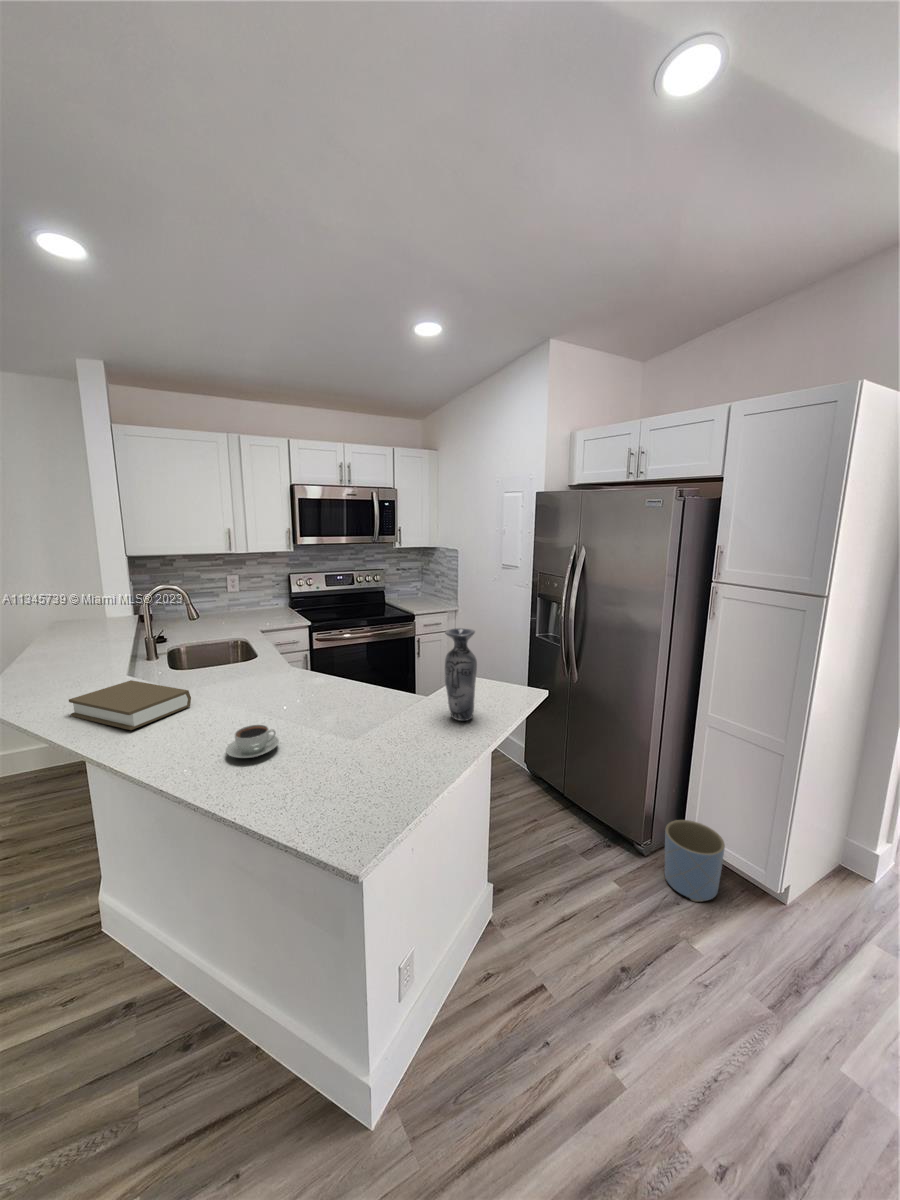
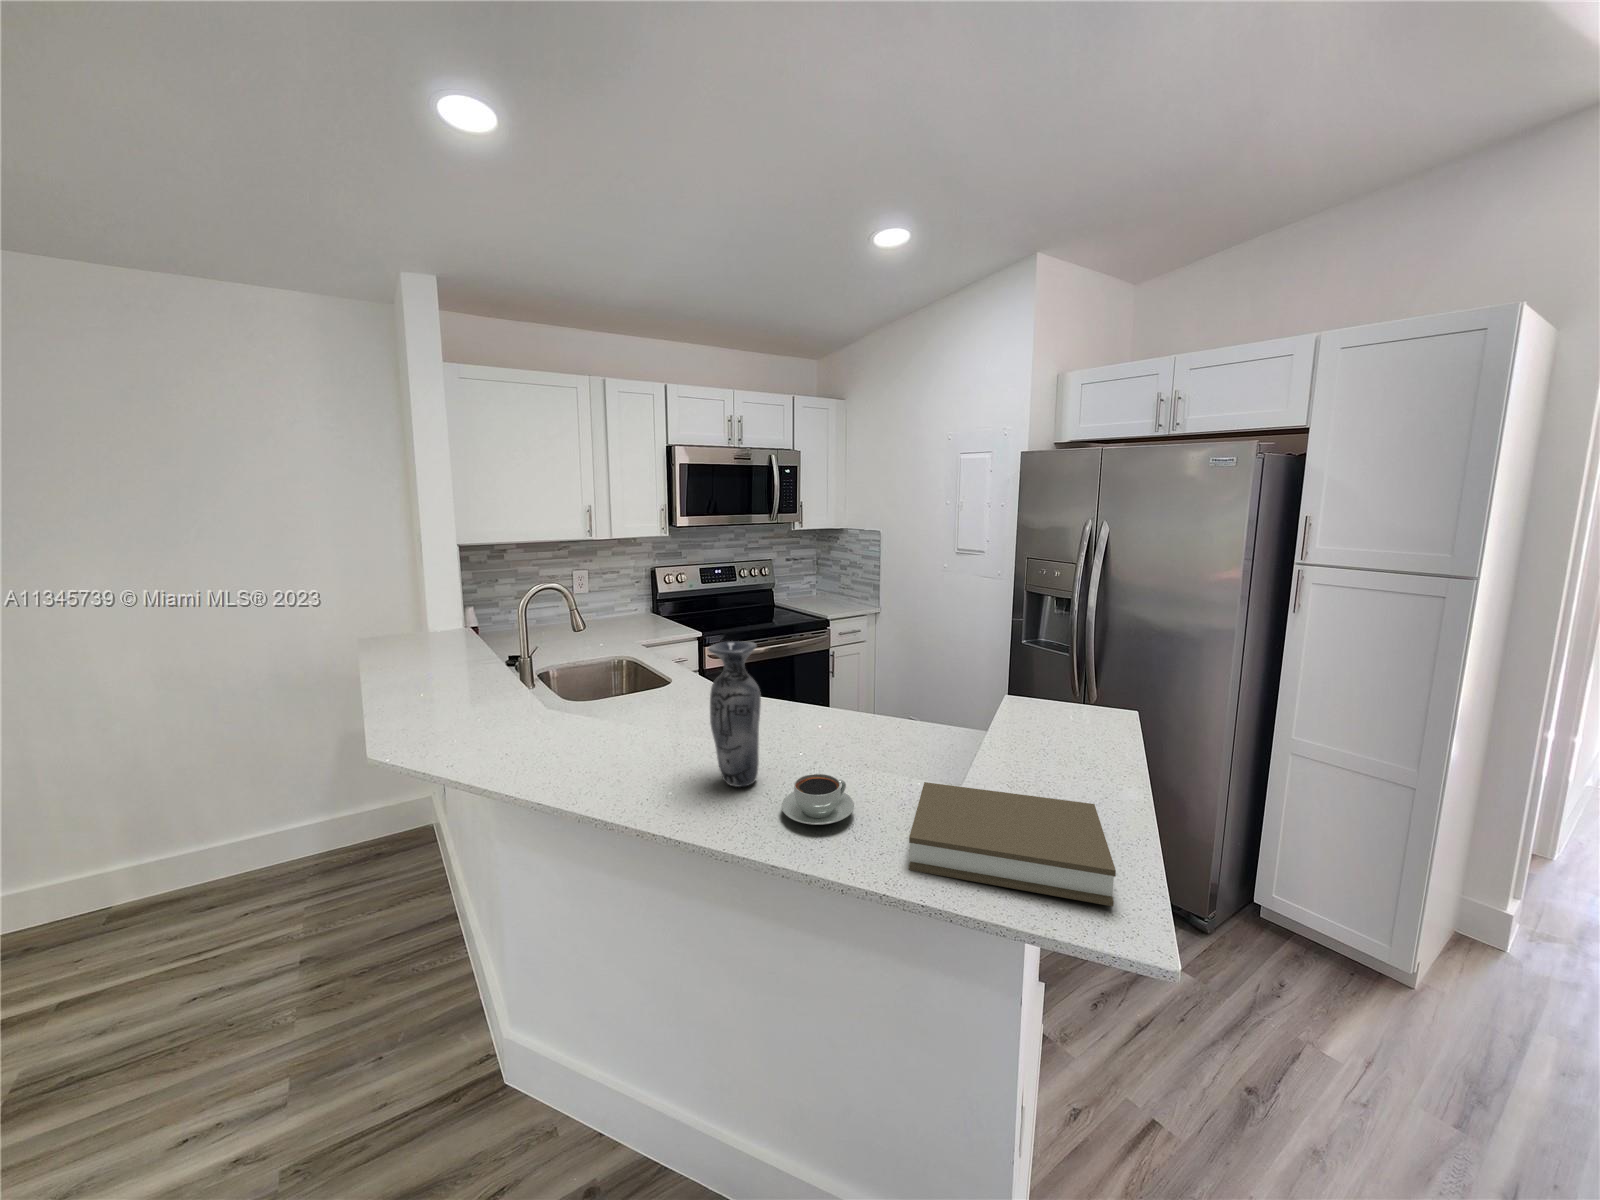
vase: present [444,628,477,721] -> present [708,641,761,787]
book: present [69,680,191,730] -> present [909,782,1116,906]
planter: present [665,820,725,902] -> none [1239,880,1332,990]

